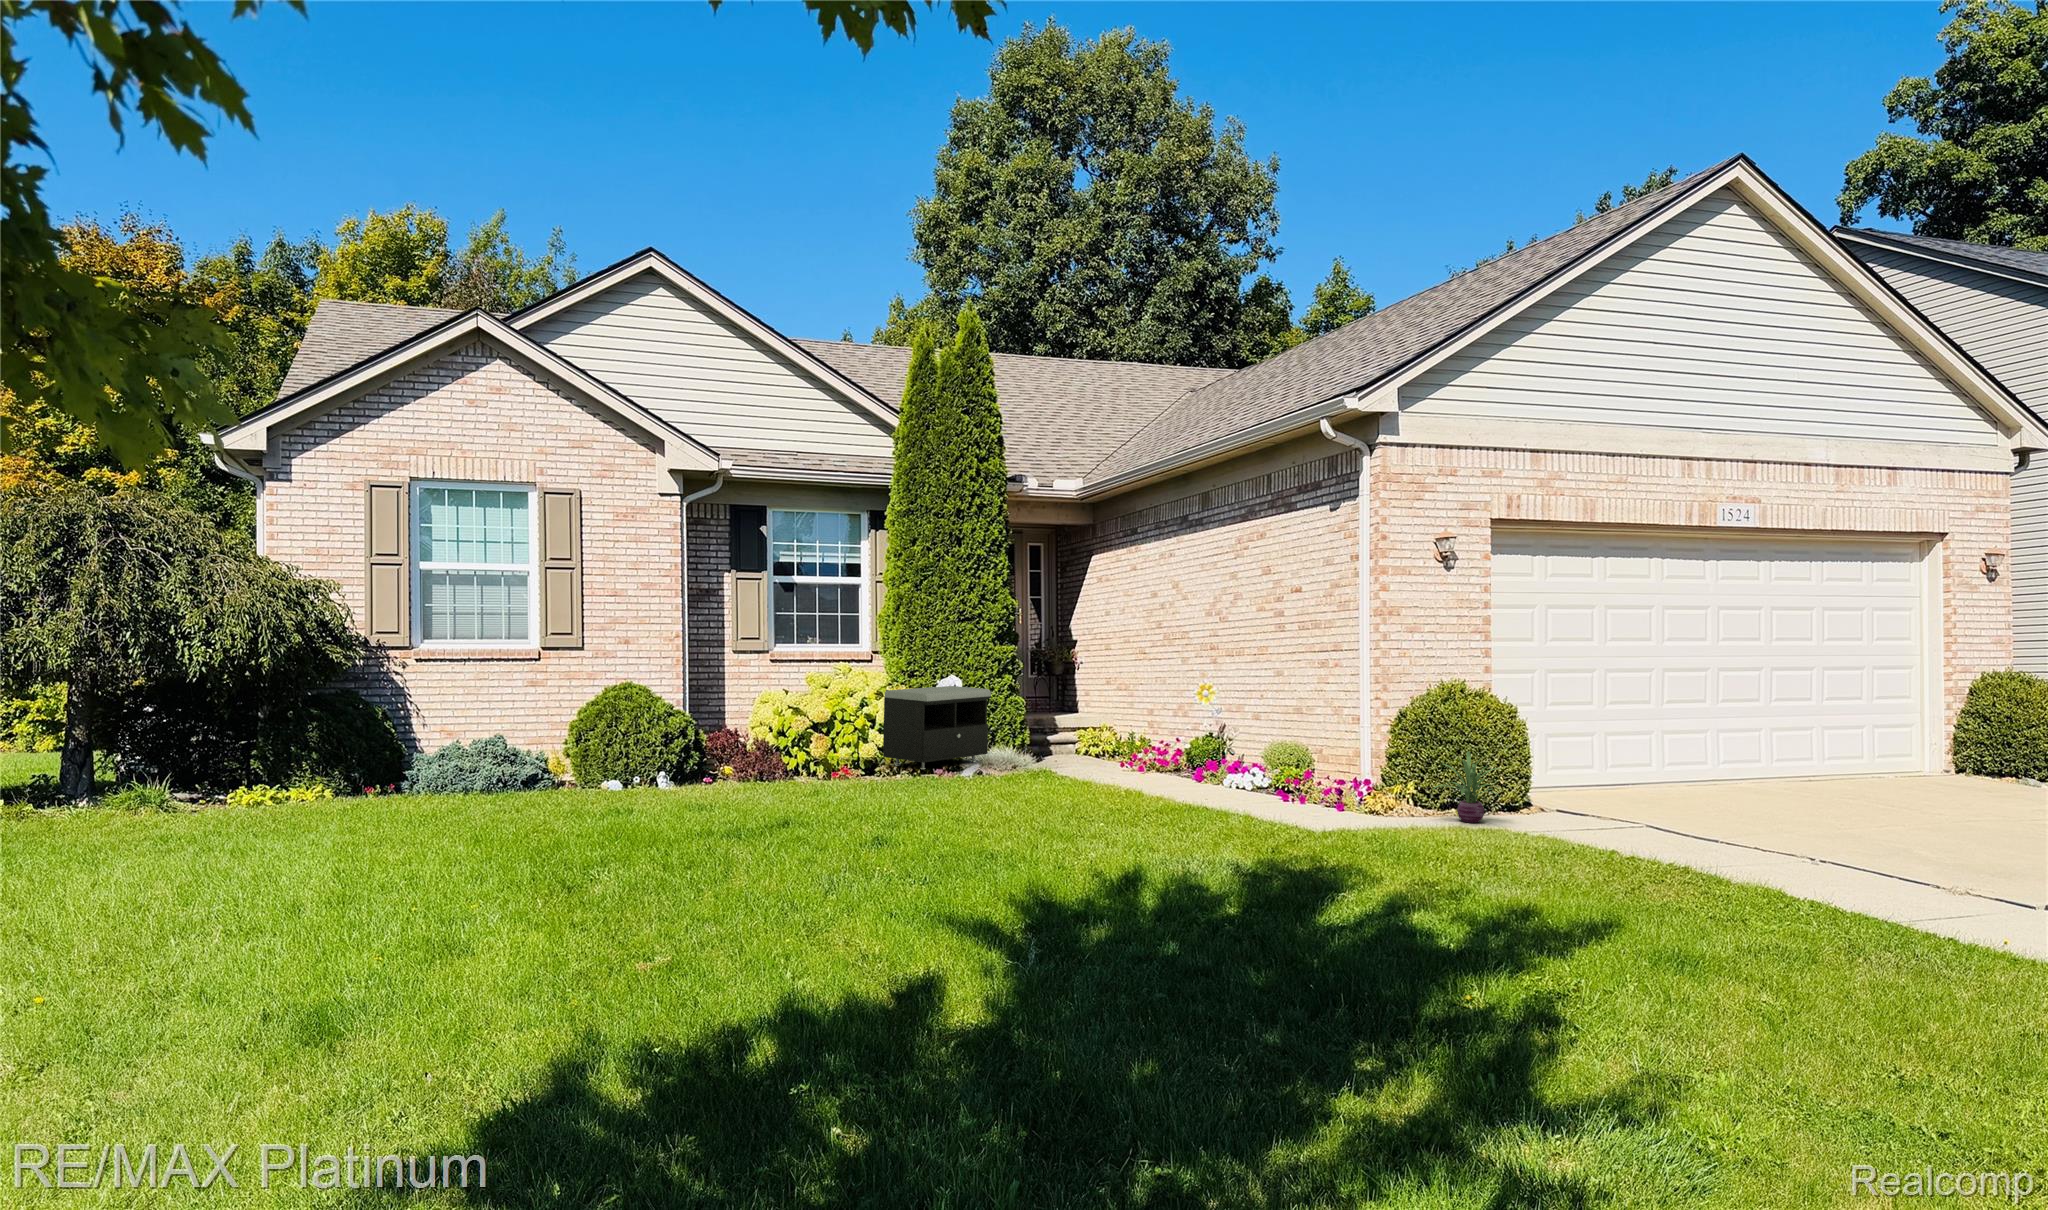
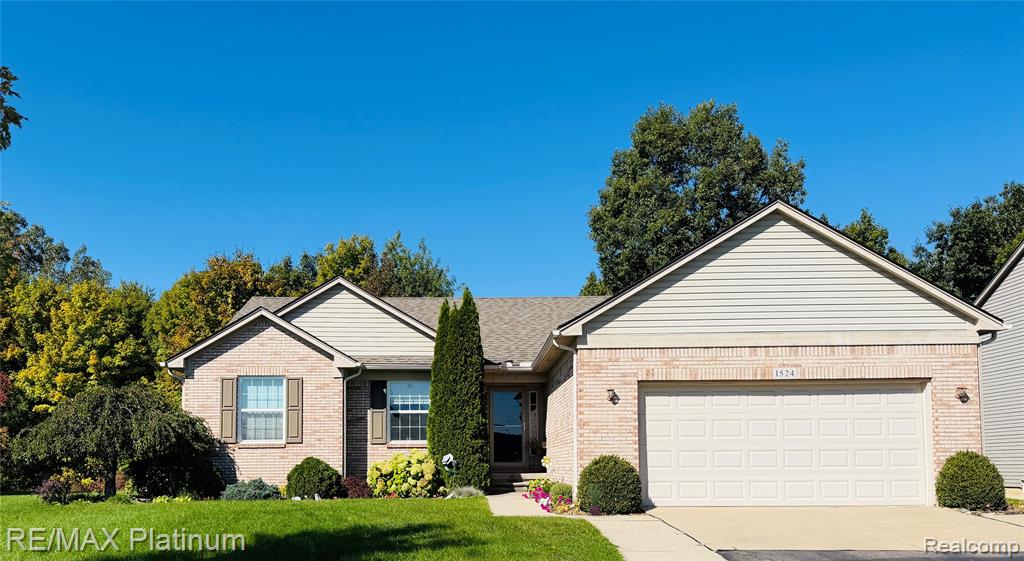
storage bench: present [883,686,991,769] -> none [410,460,460,497]

